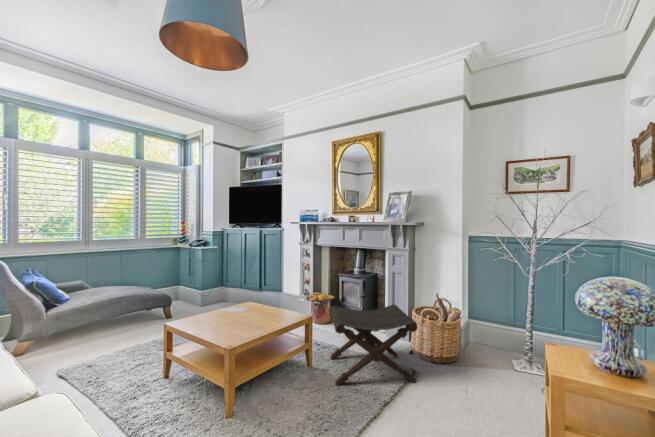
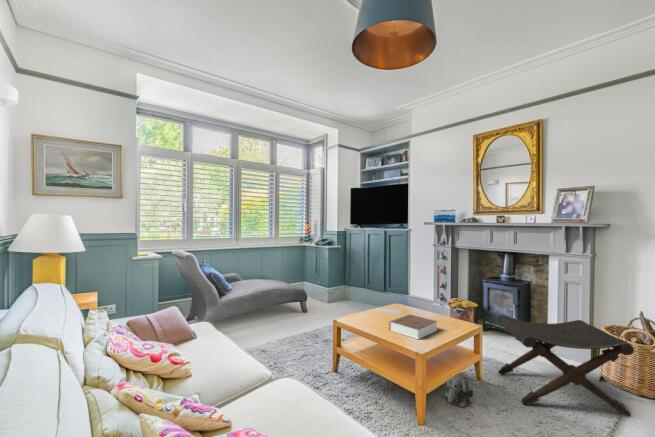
book: none [218,312,267,337] -> present [389,314,437,339]
plush toy: none [268,366,291,397] -> present [445,375,473,407]

